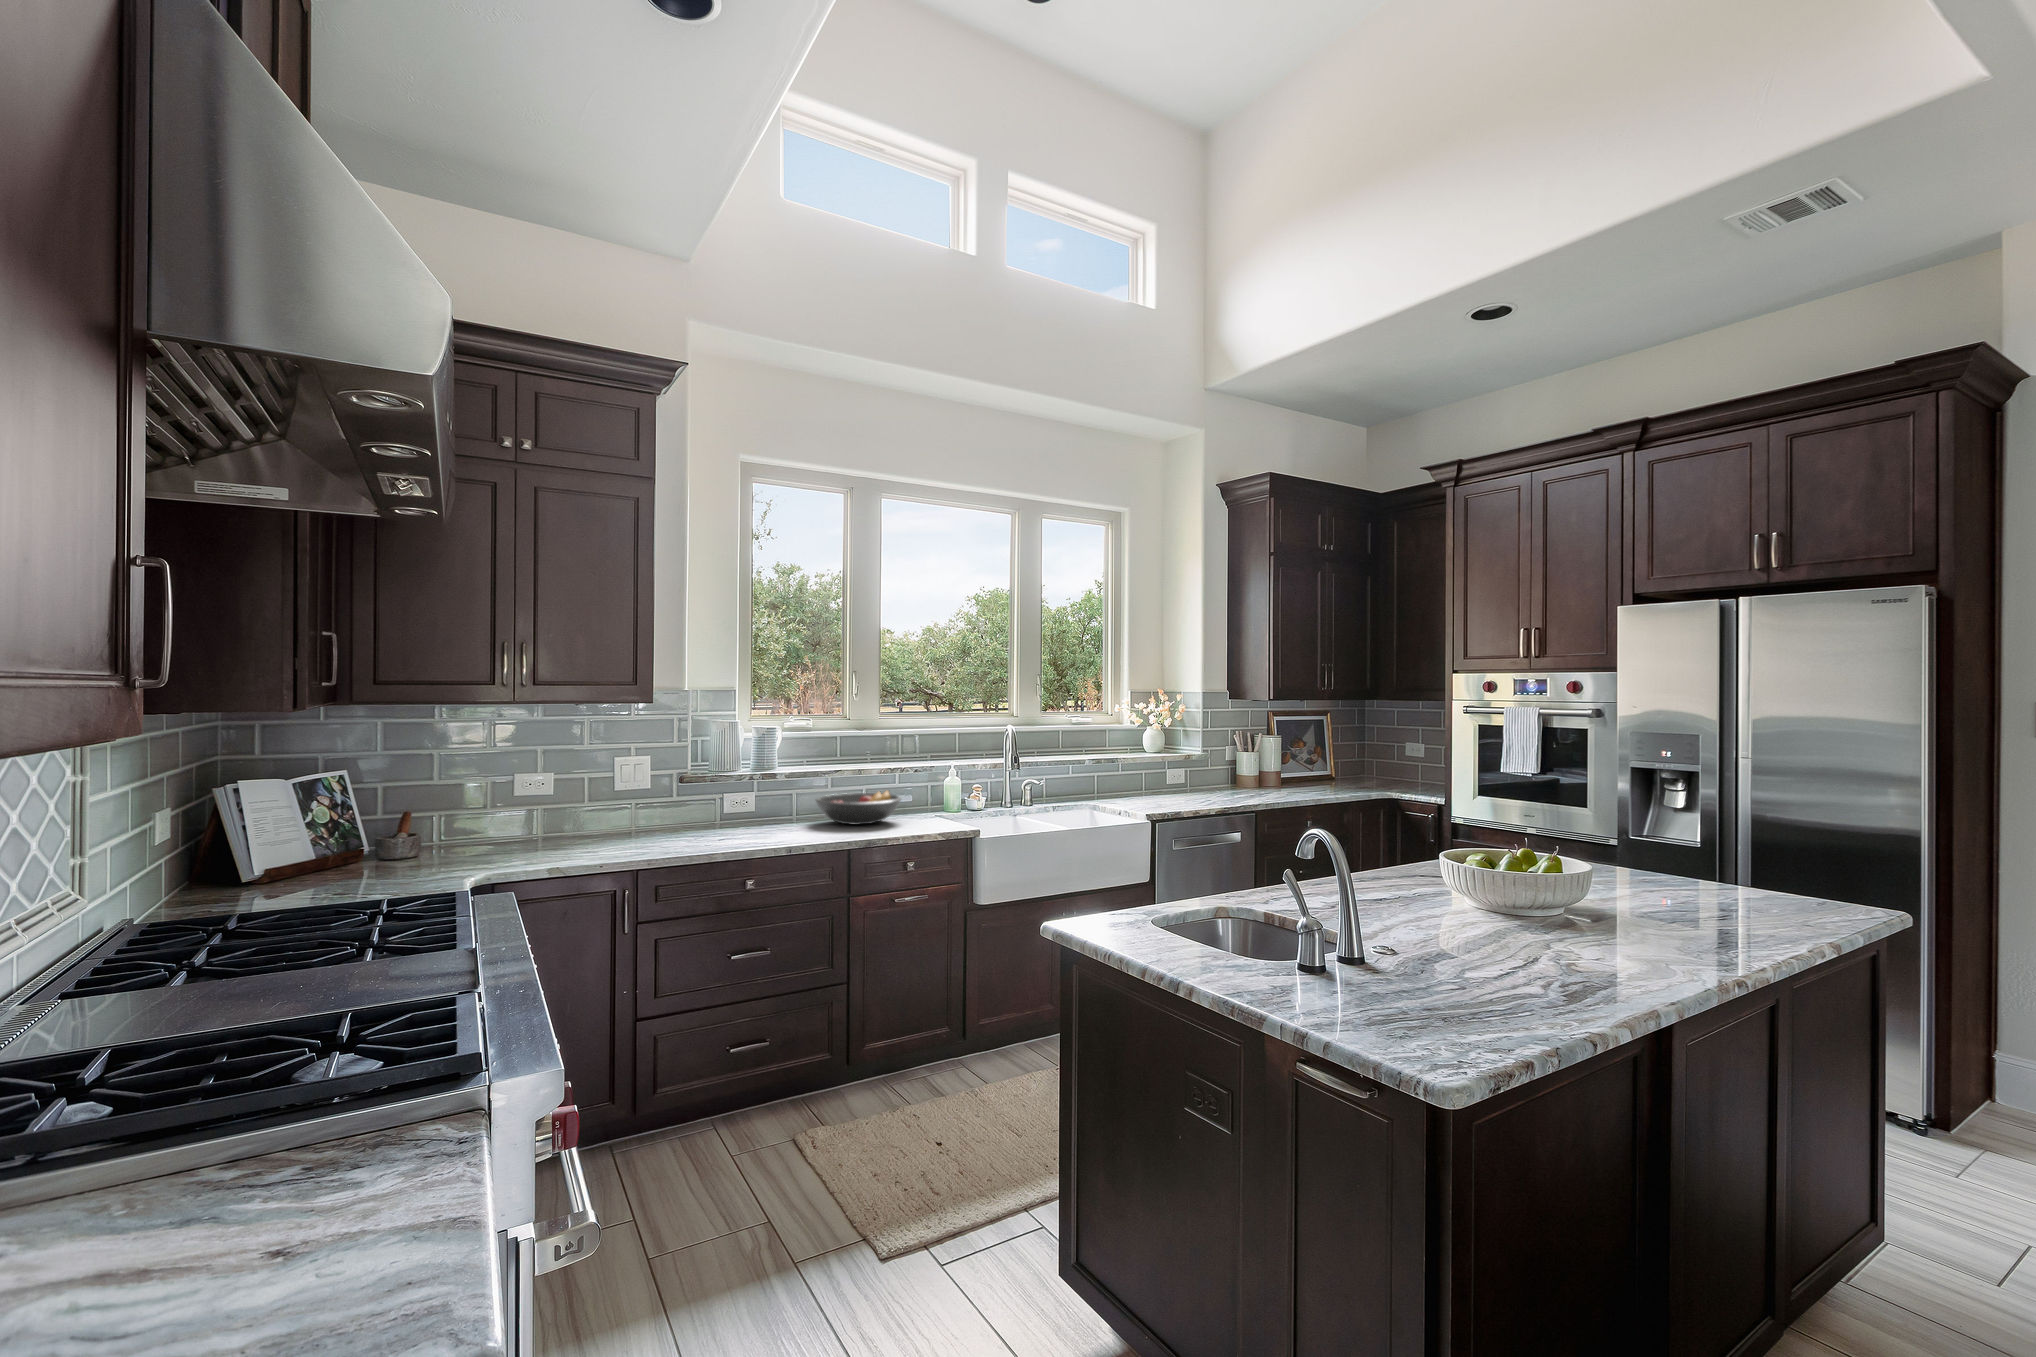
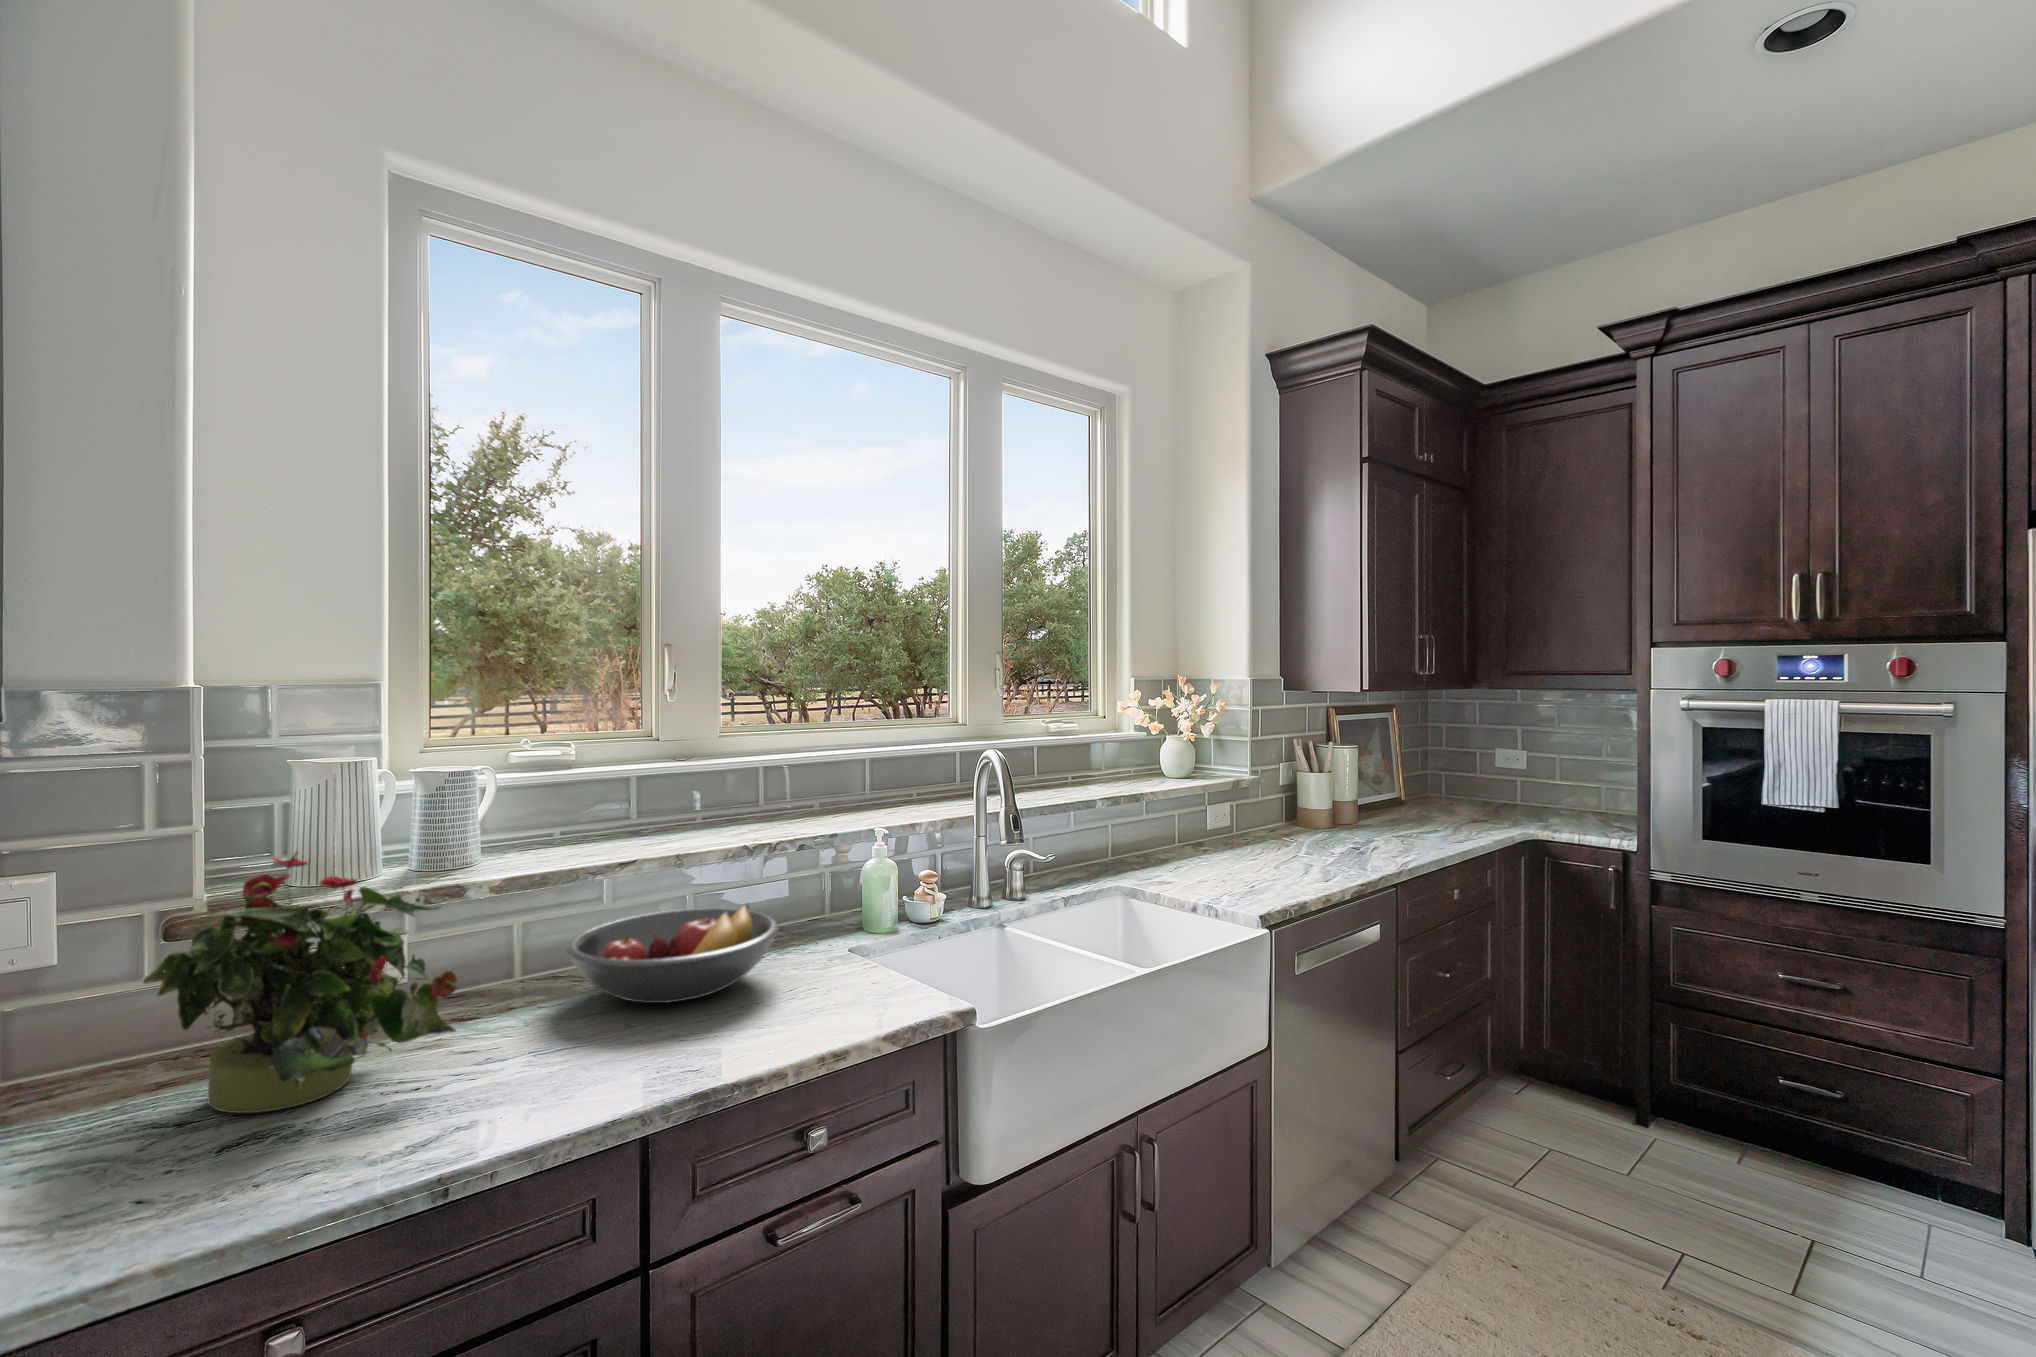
potted plant: none [687,751,786,836] -> present [143,852,458,1113]

